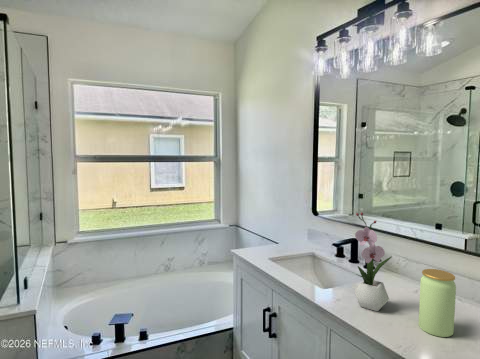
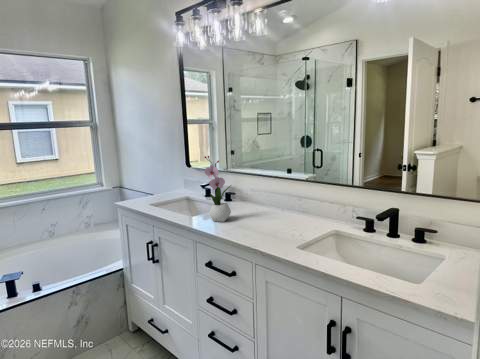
jar: present [419,269,456,337] -> none [245,187,265,227]

